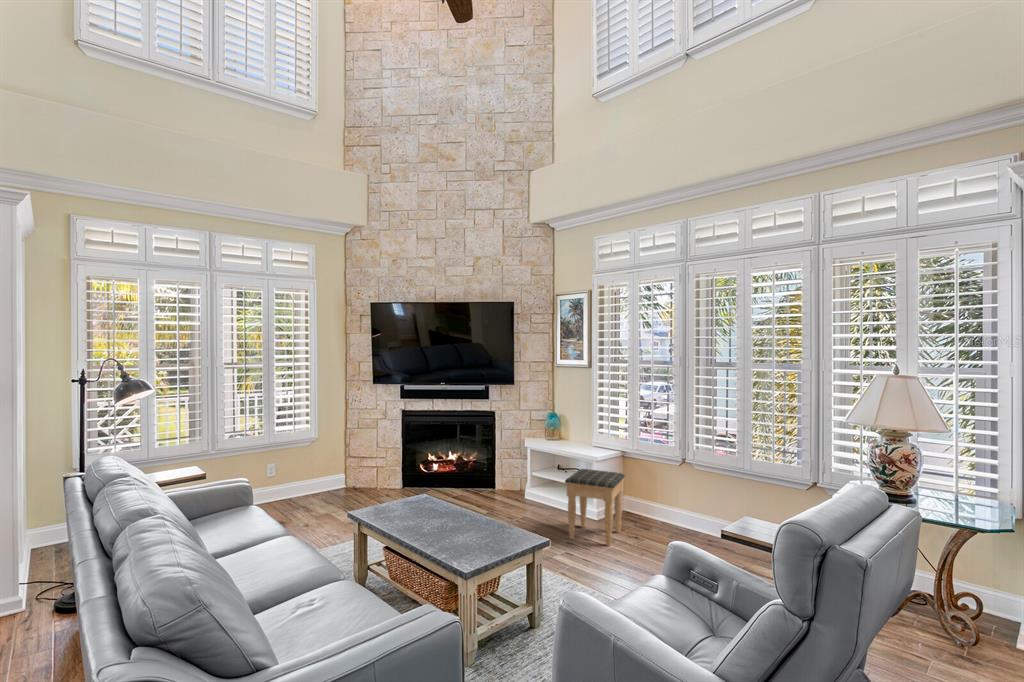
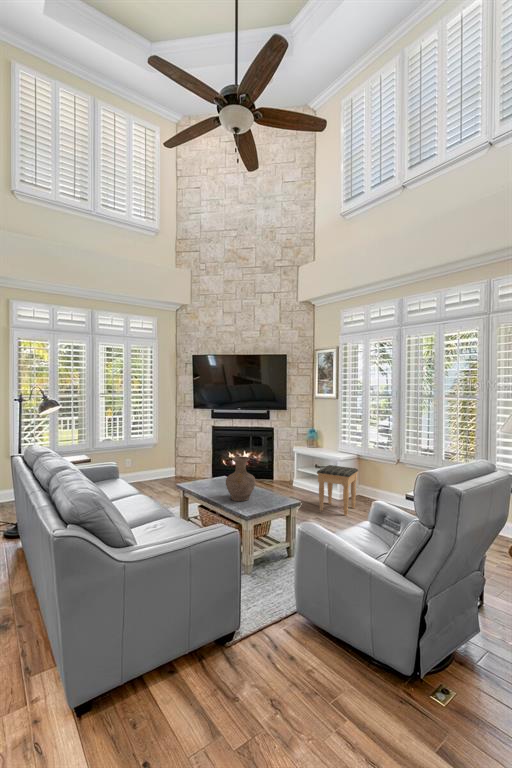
vase: none [429,470,478,542] -> present [226,457,256,501]

